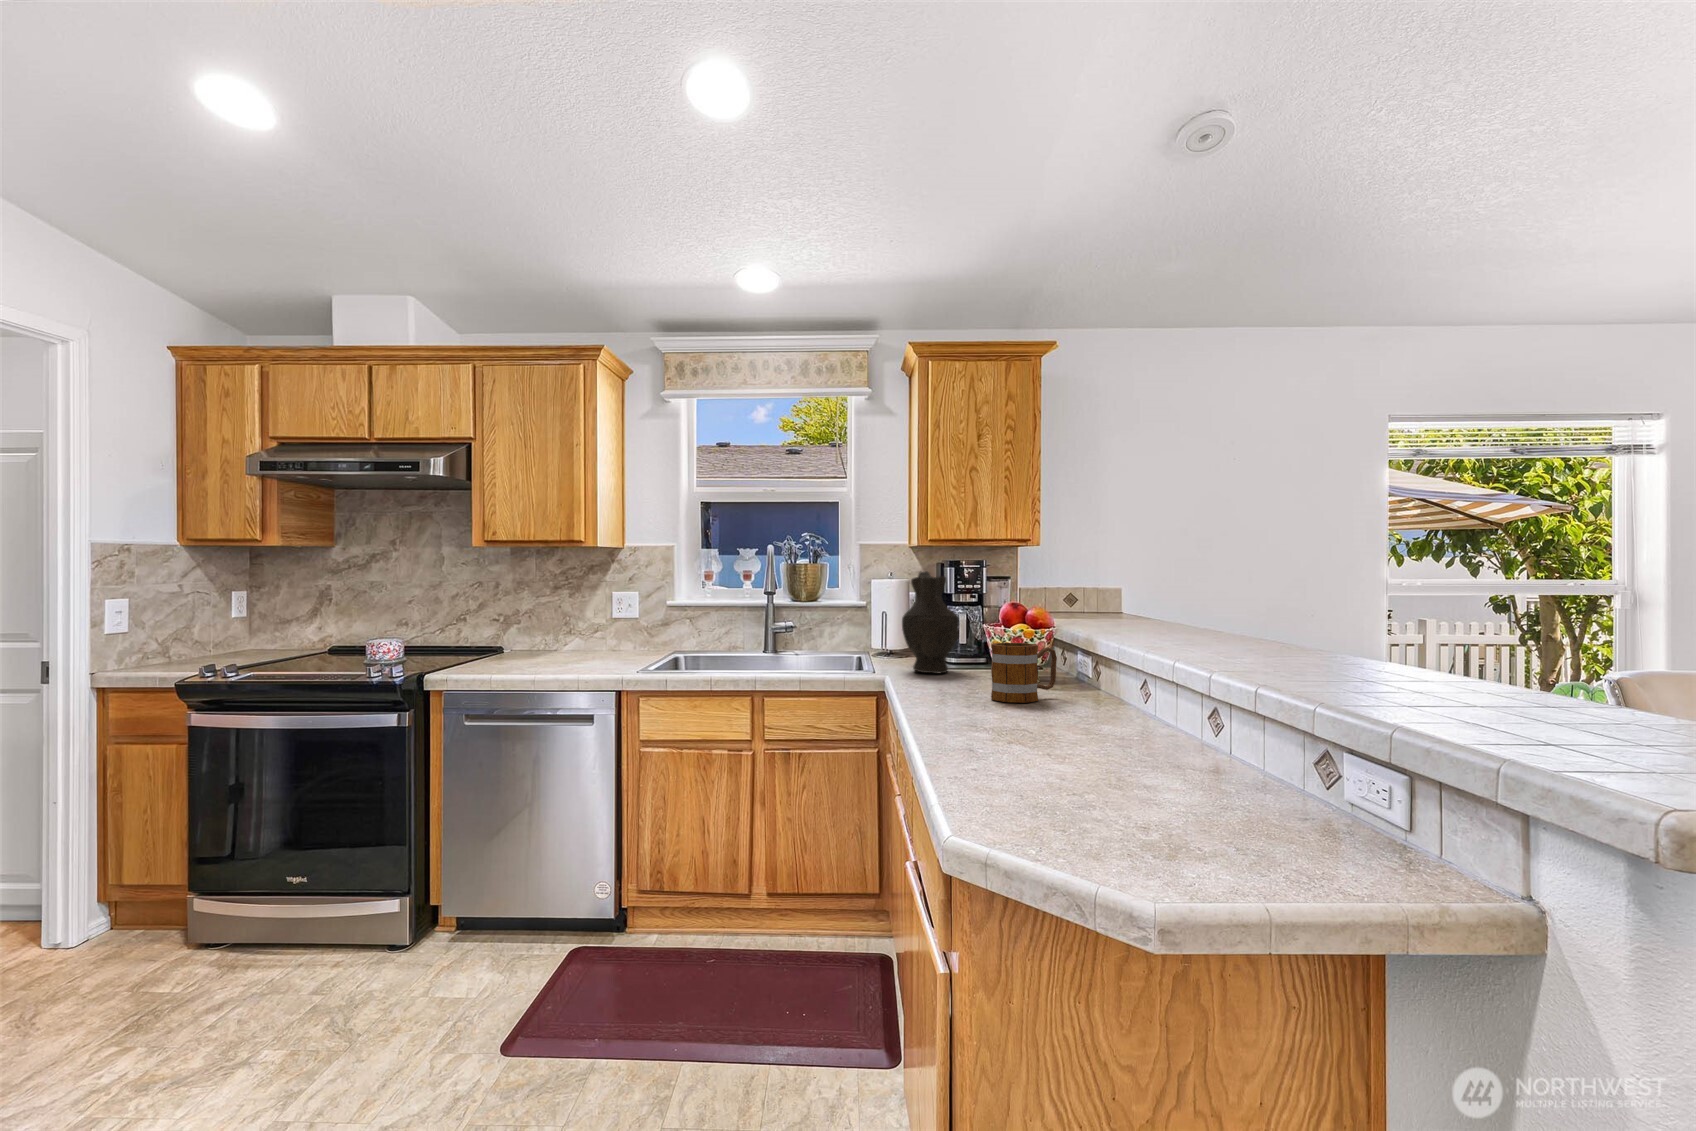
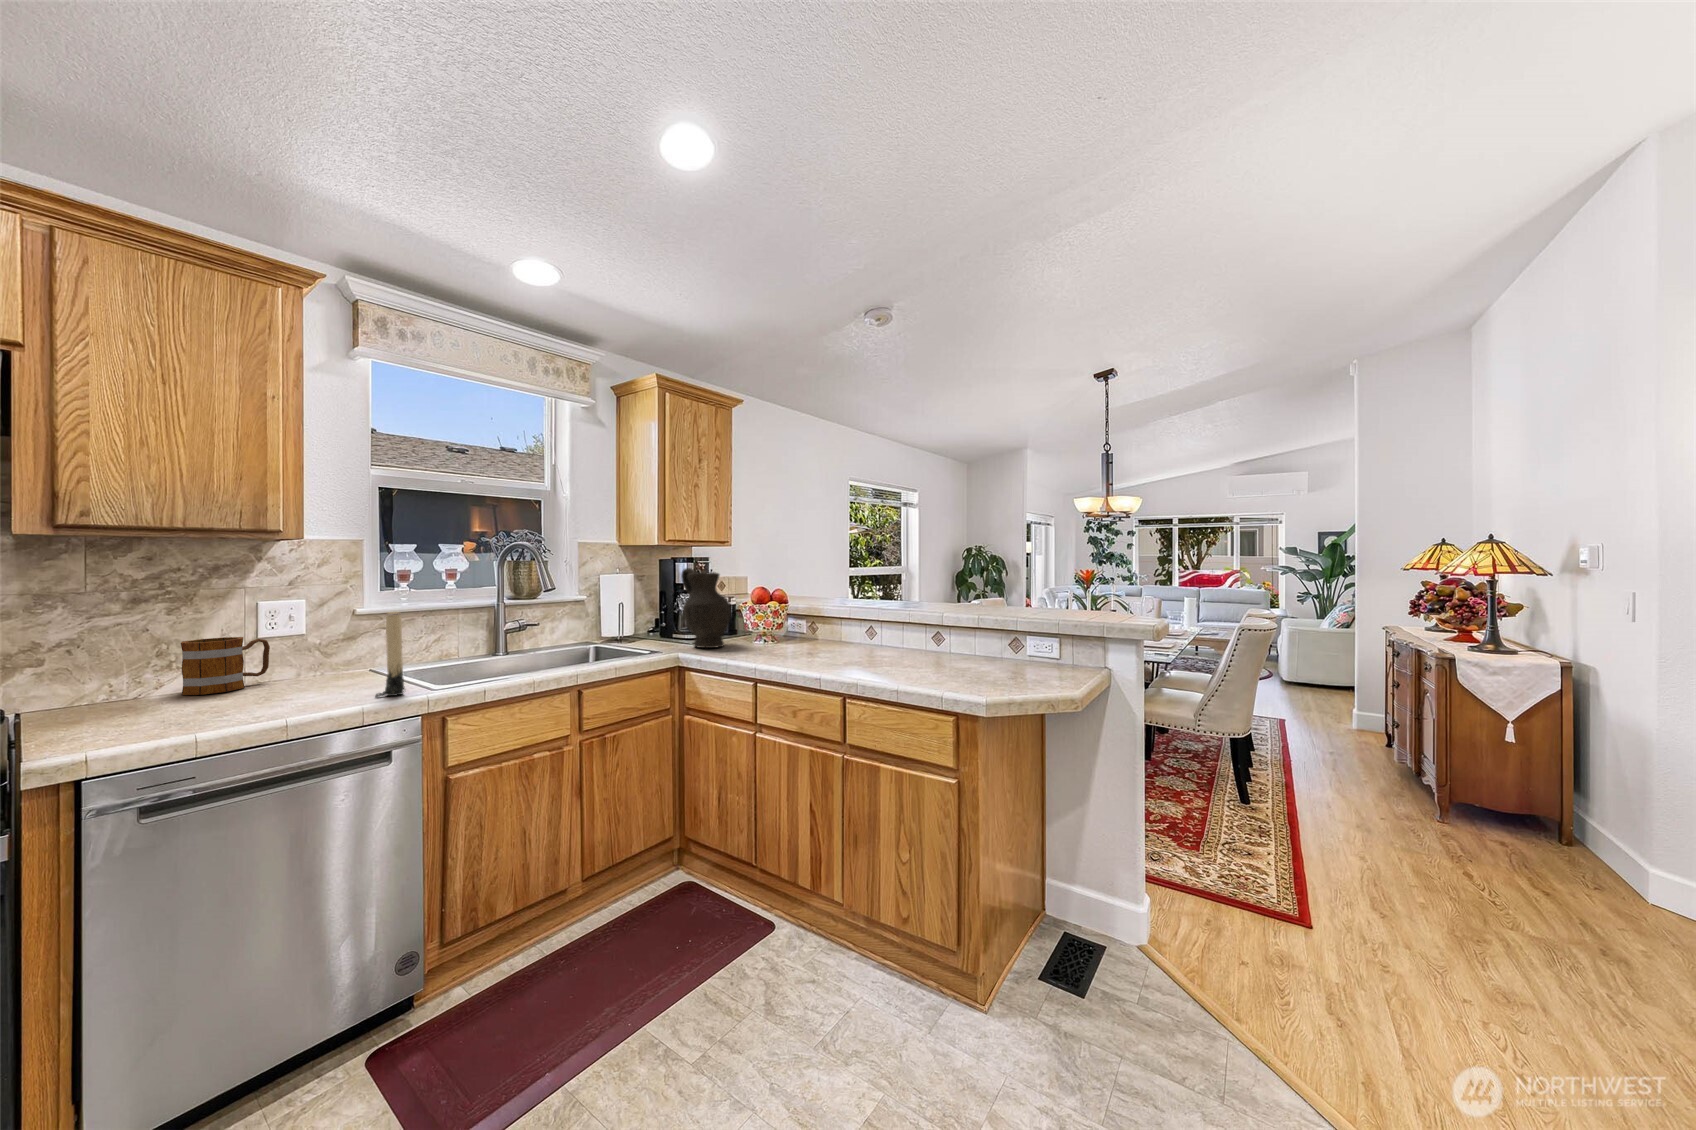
candle: none [609,601,628,670] -> present [375,612,405,698]
mug: present [991,643,1057,703] -> present [181,637,270,695]

